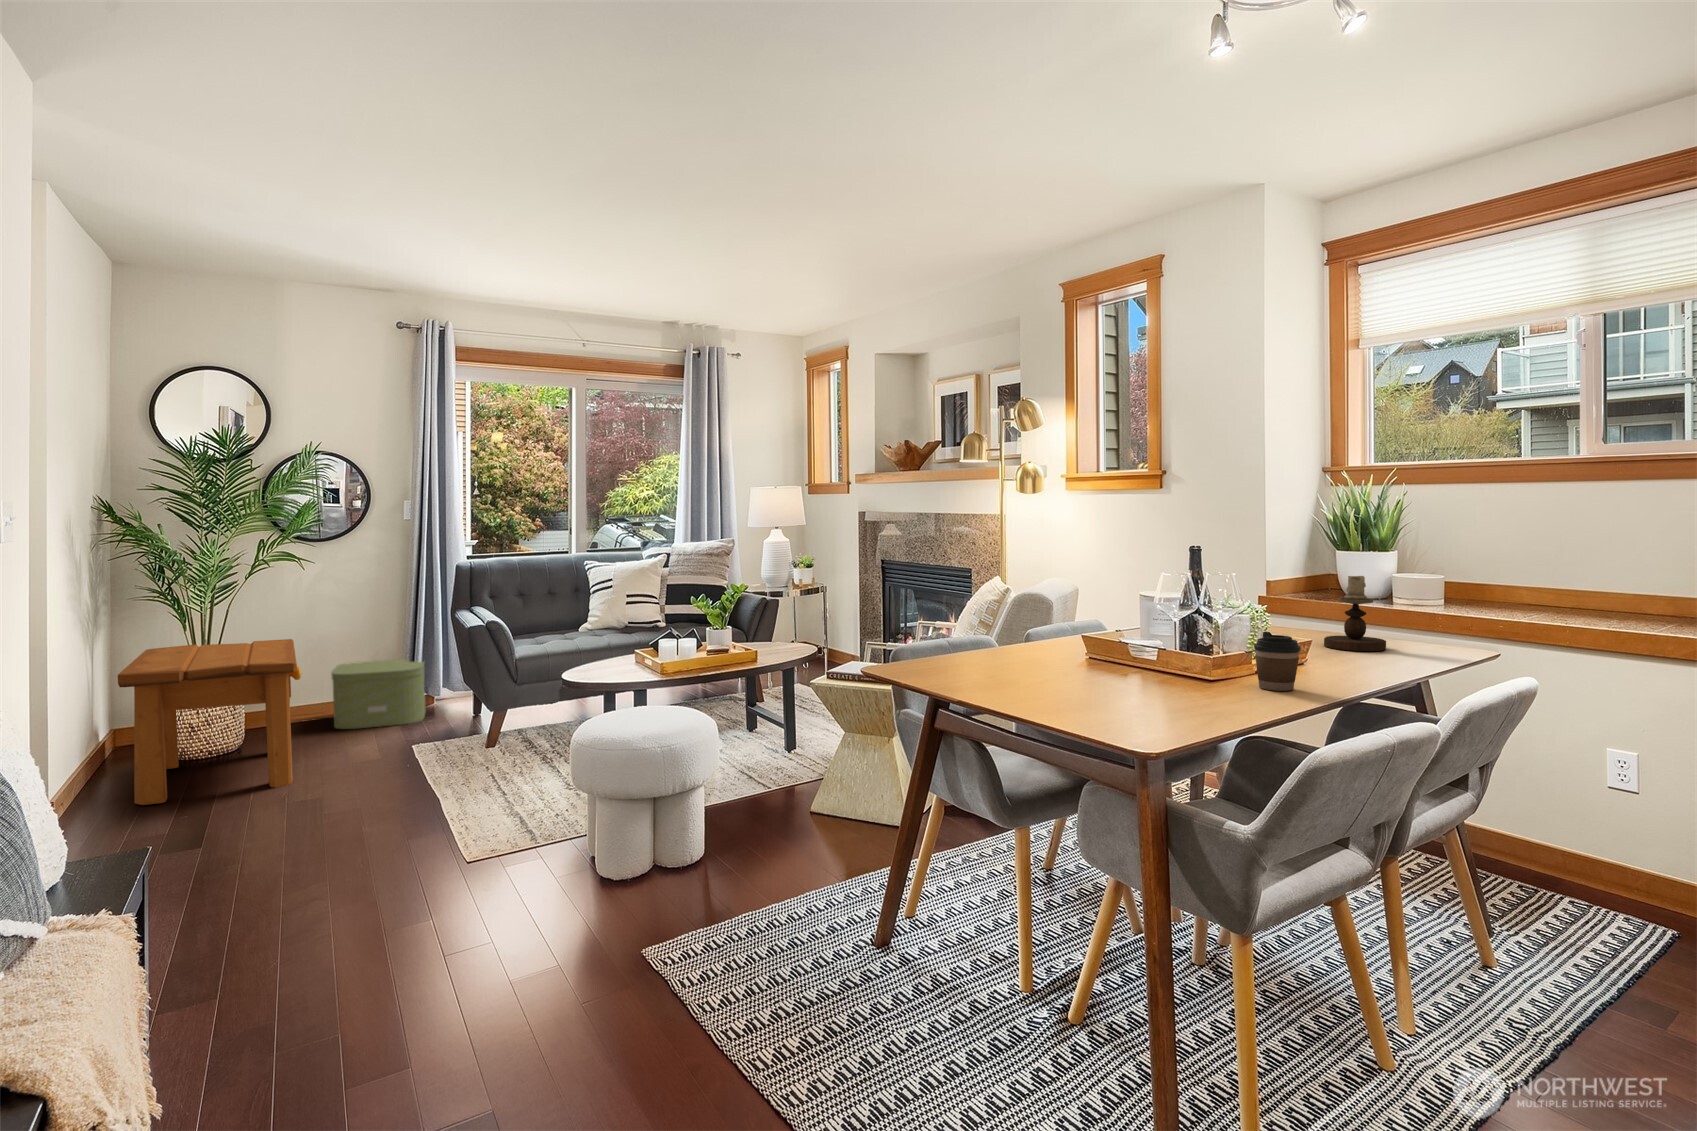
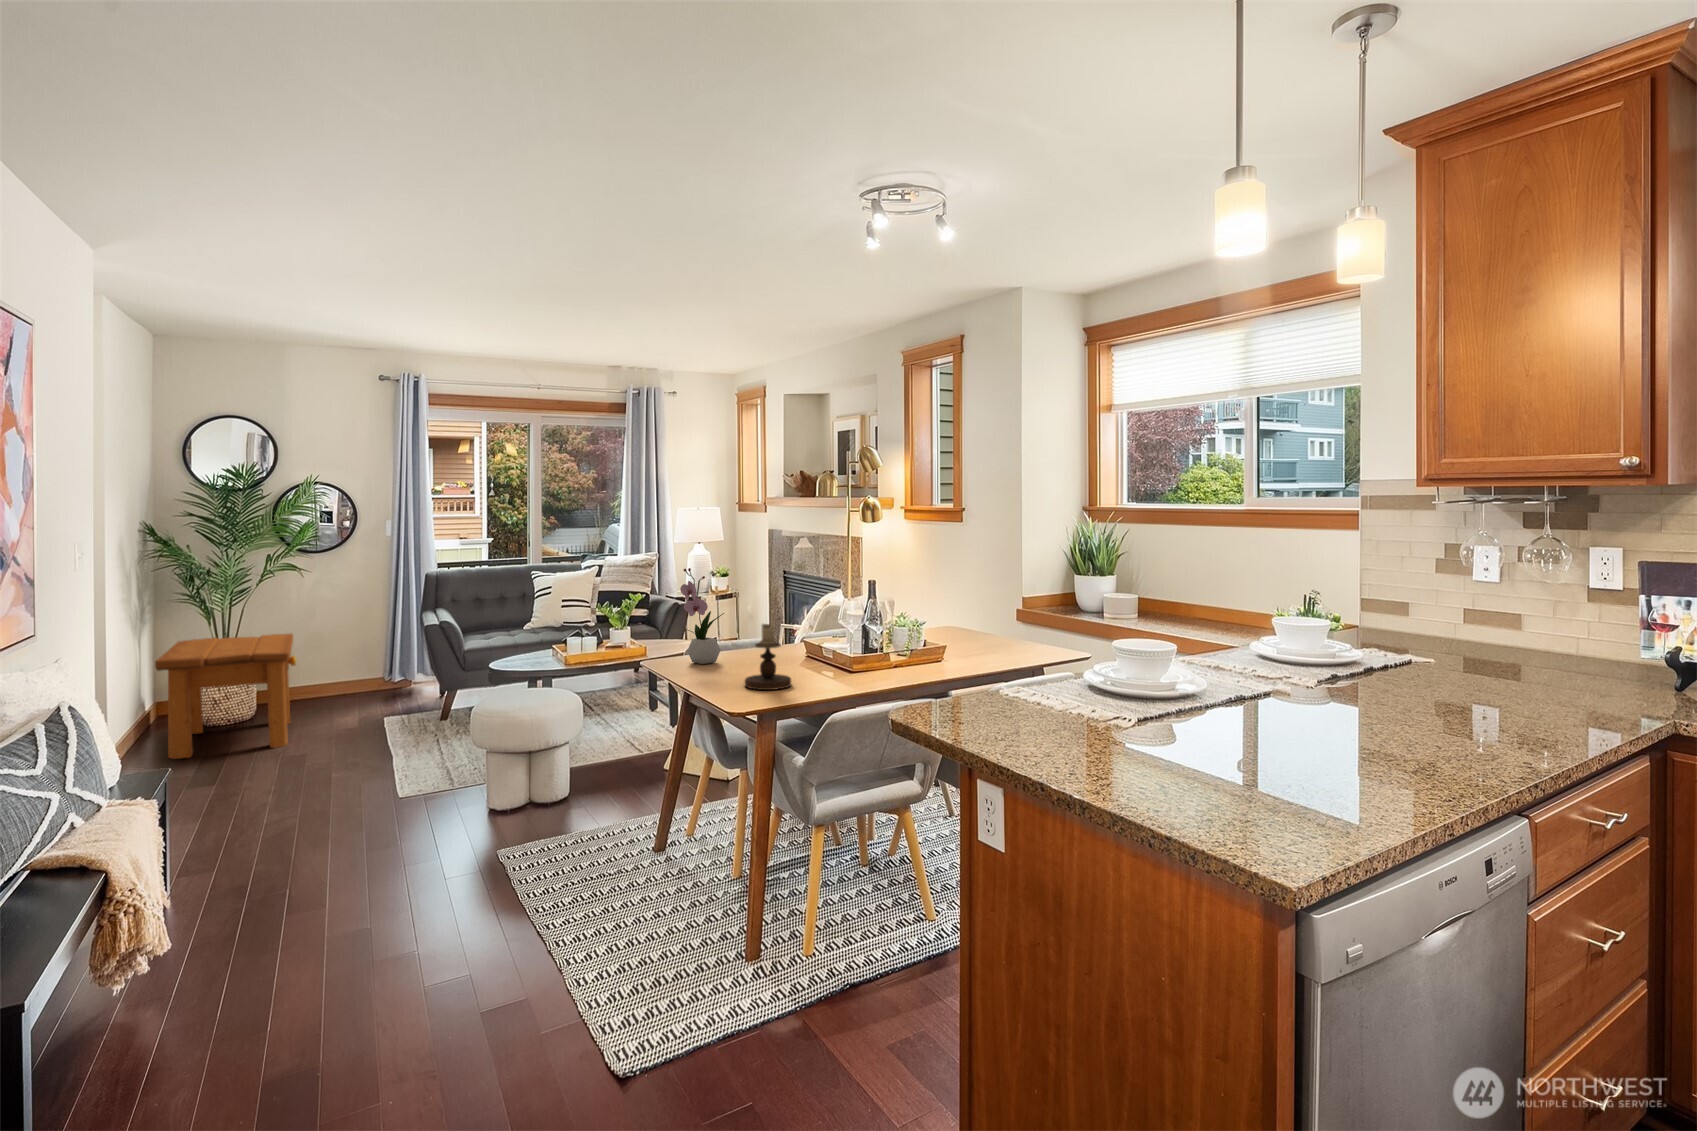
flower arrangement: none [927,525,987,668] -> present [680,568,724,664]
candlestick: present [1324,576,1386,651] -> present [745,624,791,690]
coffee cup: present [1254,632,1301,691] -> none [871,643,898,682]
storage box: present [331,659,425,729] -> none [325,649,404,705]

